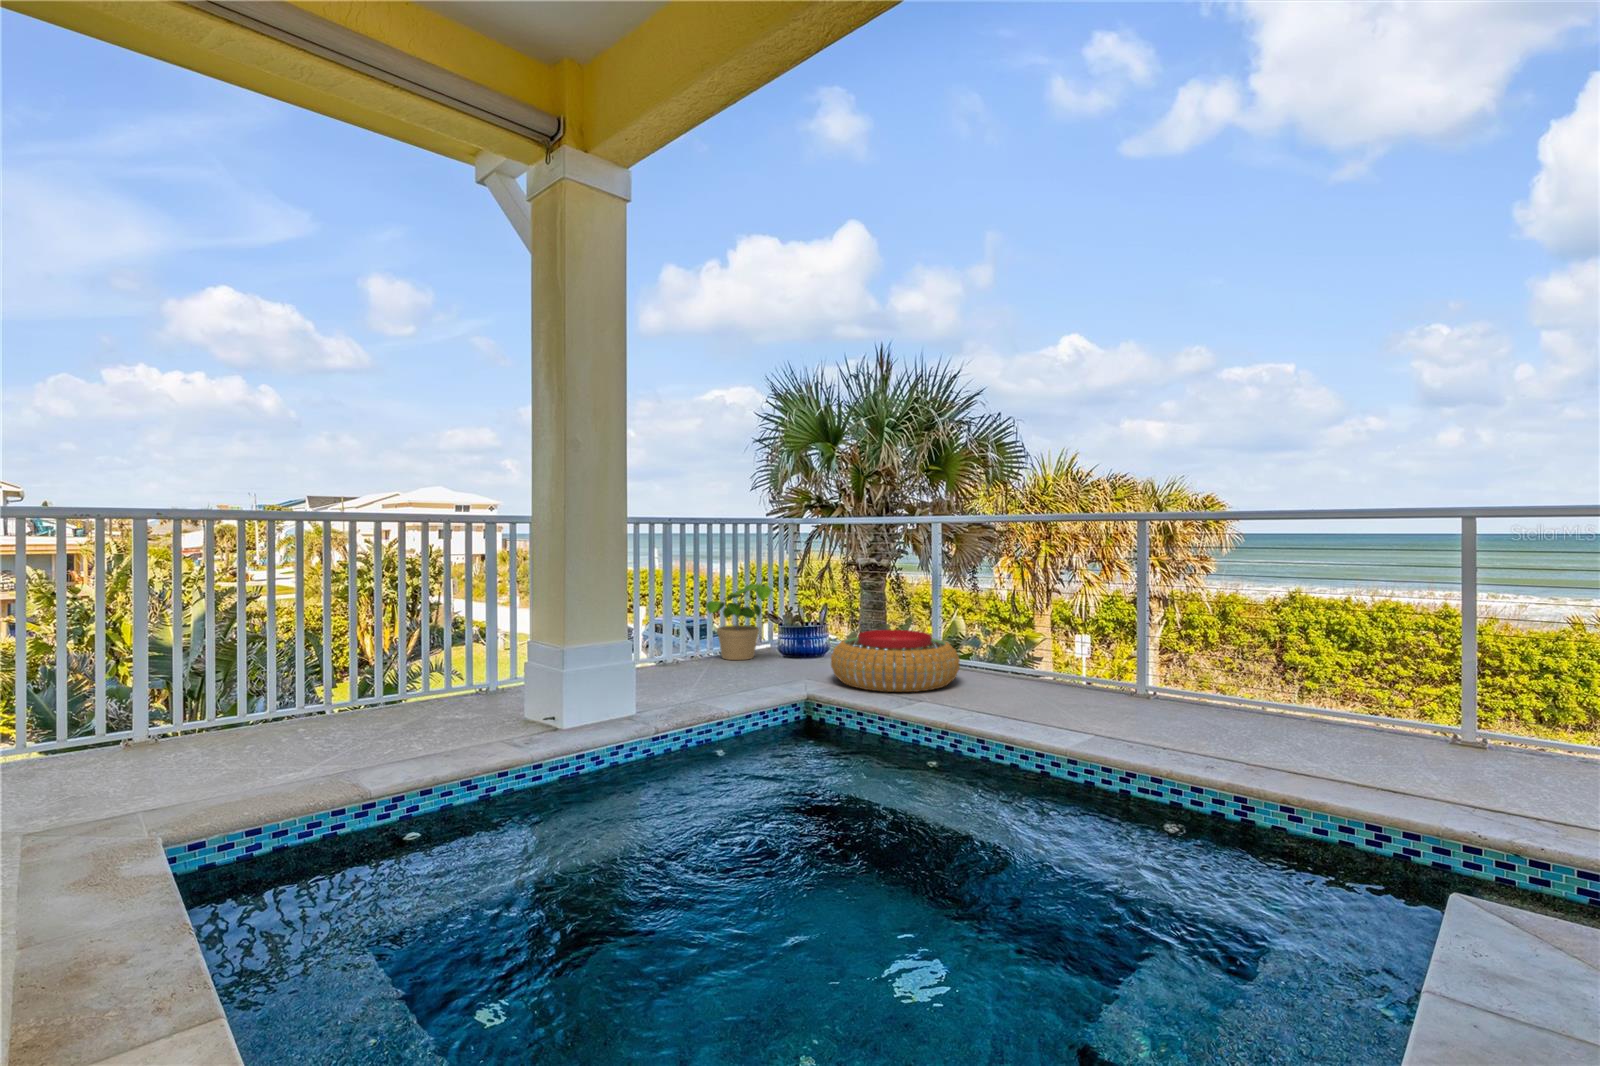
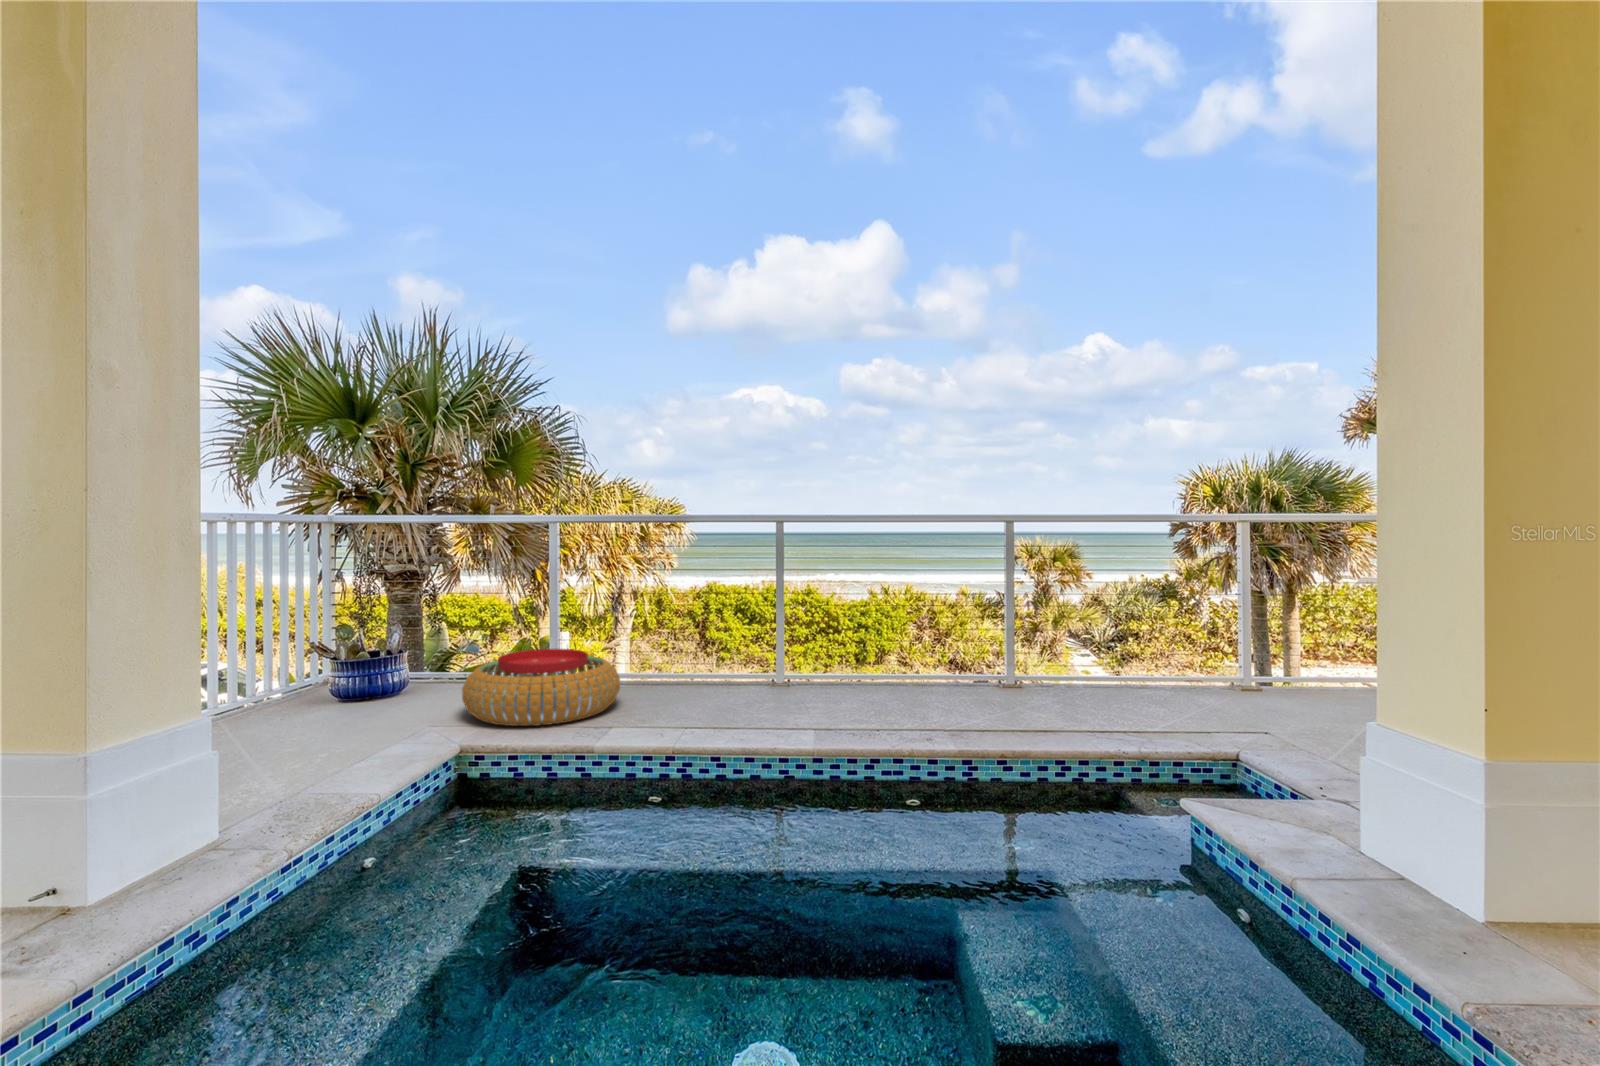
potted plant: present [706,584,774,660] -> none [233,607,366,719]

